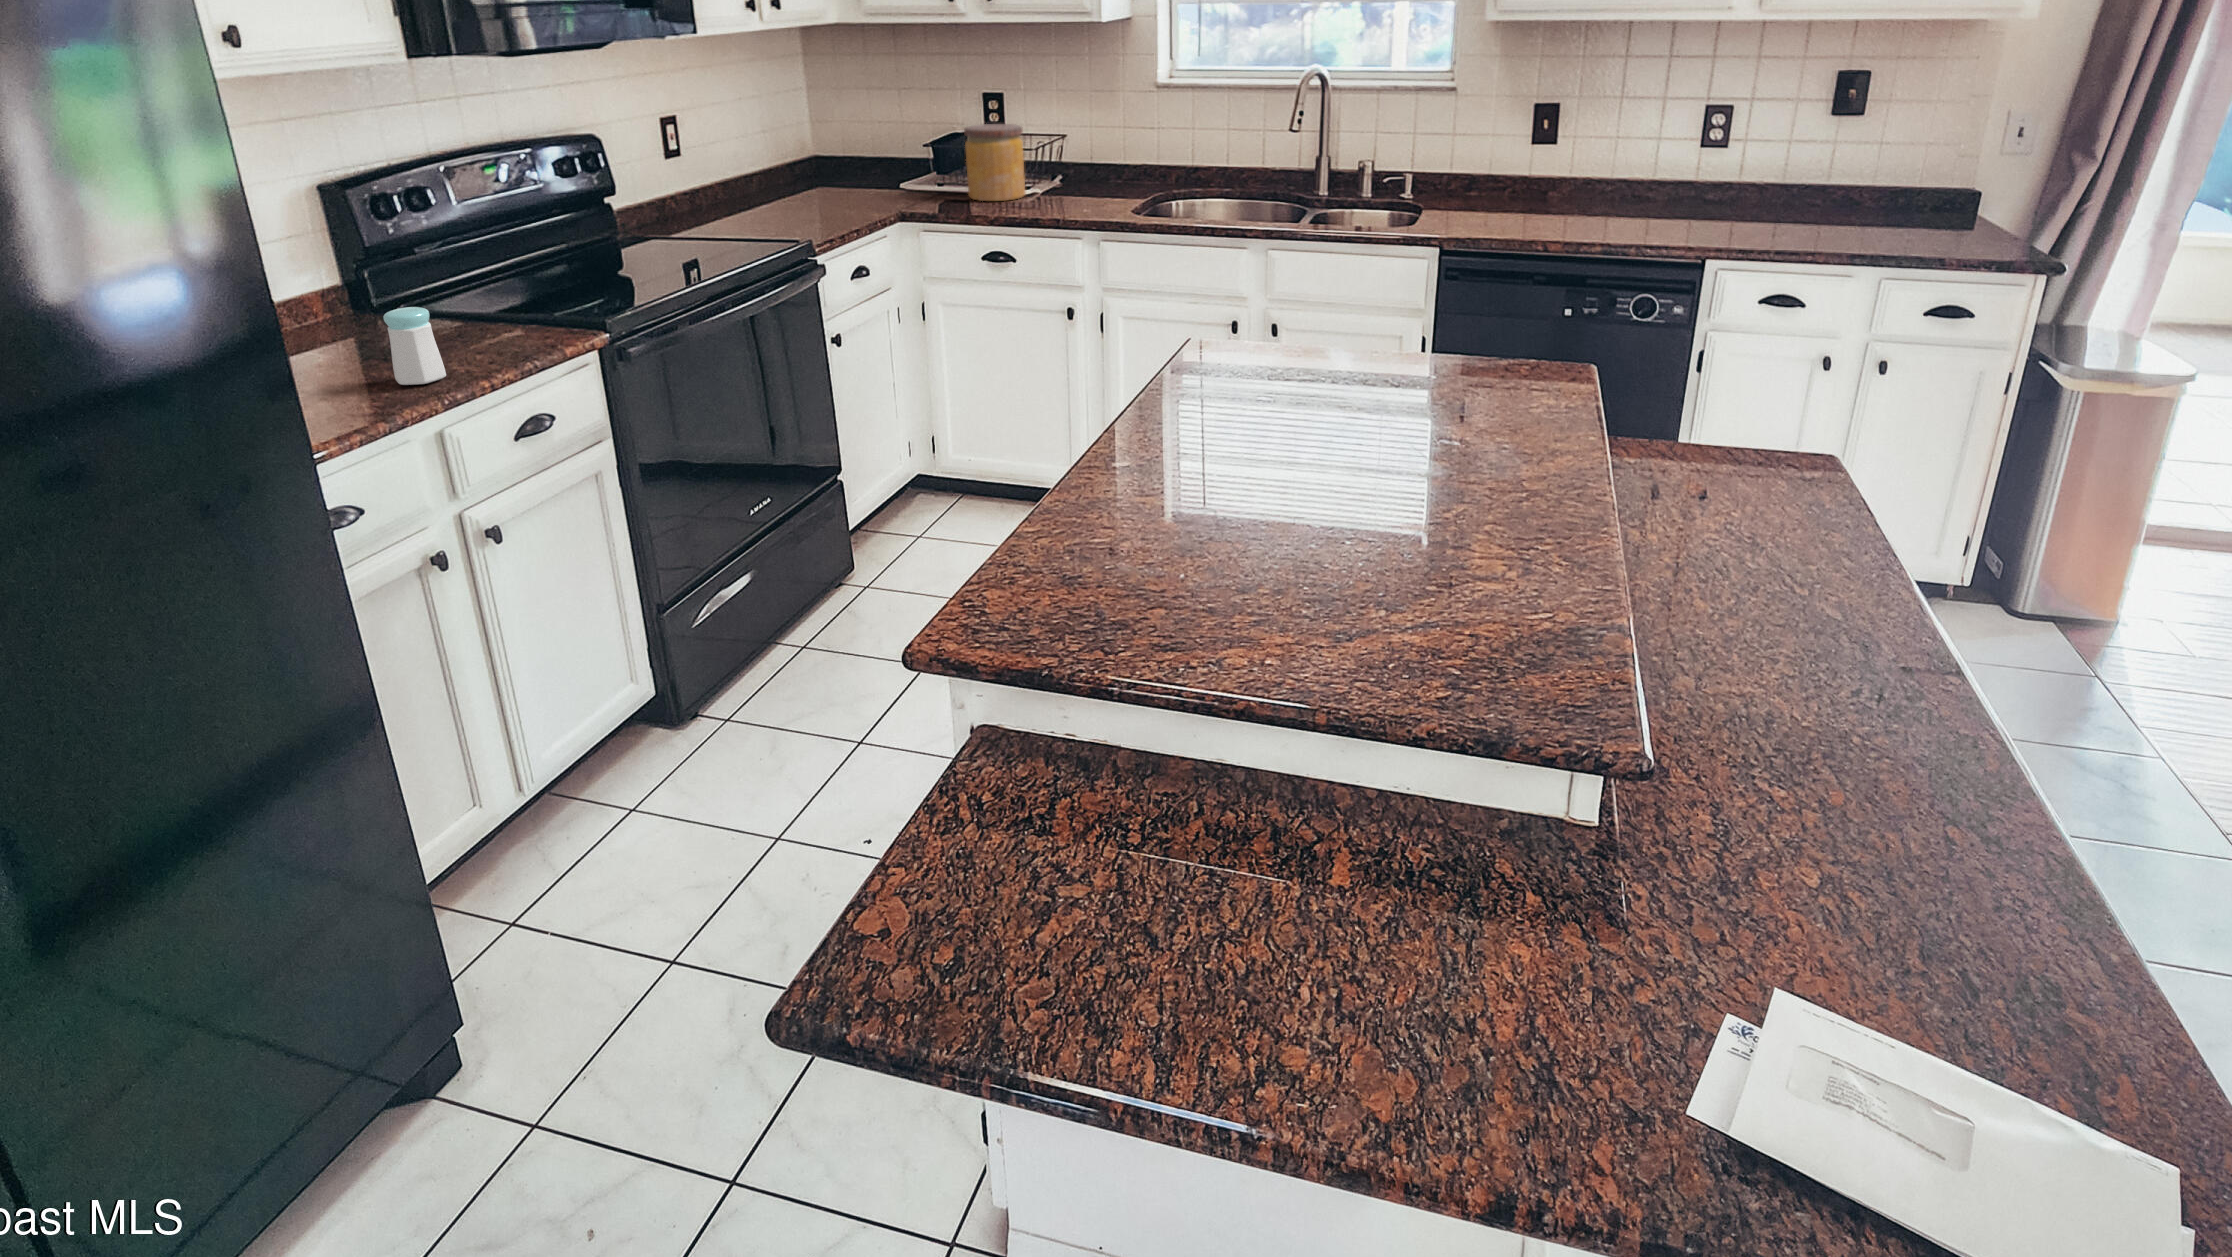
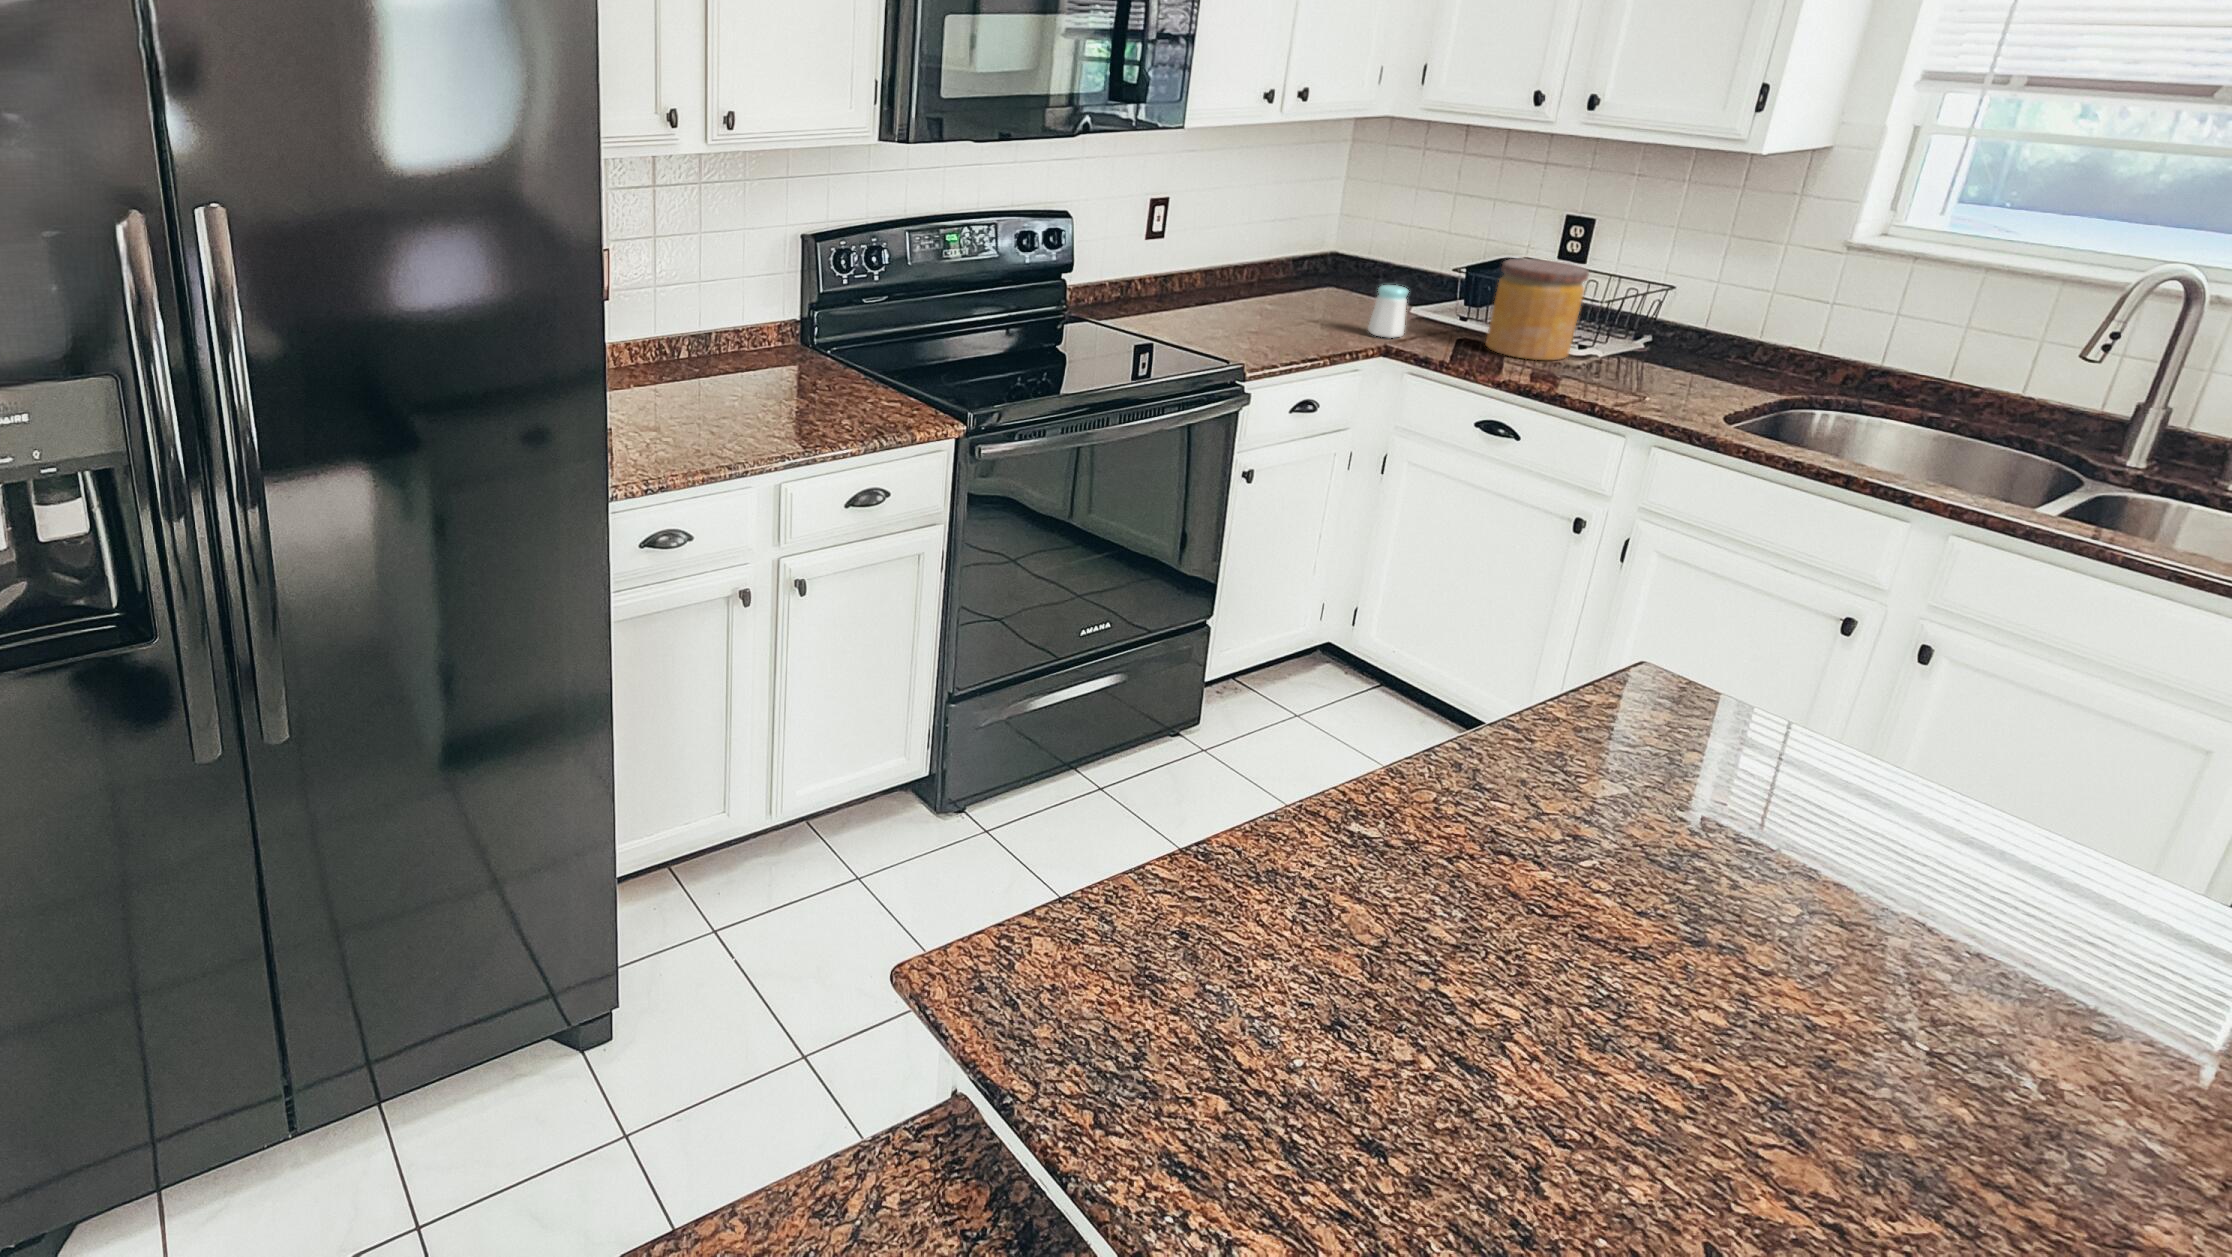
salt shaker: present [383,307,446,385] -> present [1368,285,1408,338]

